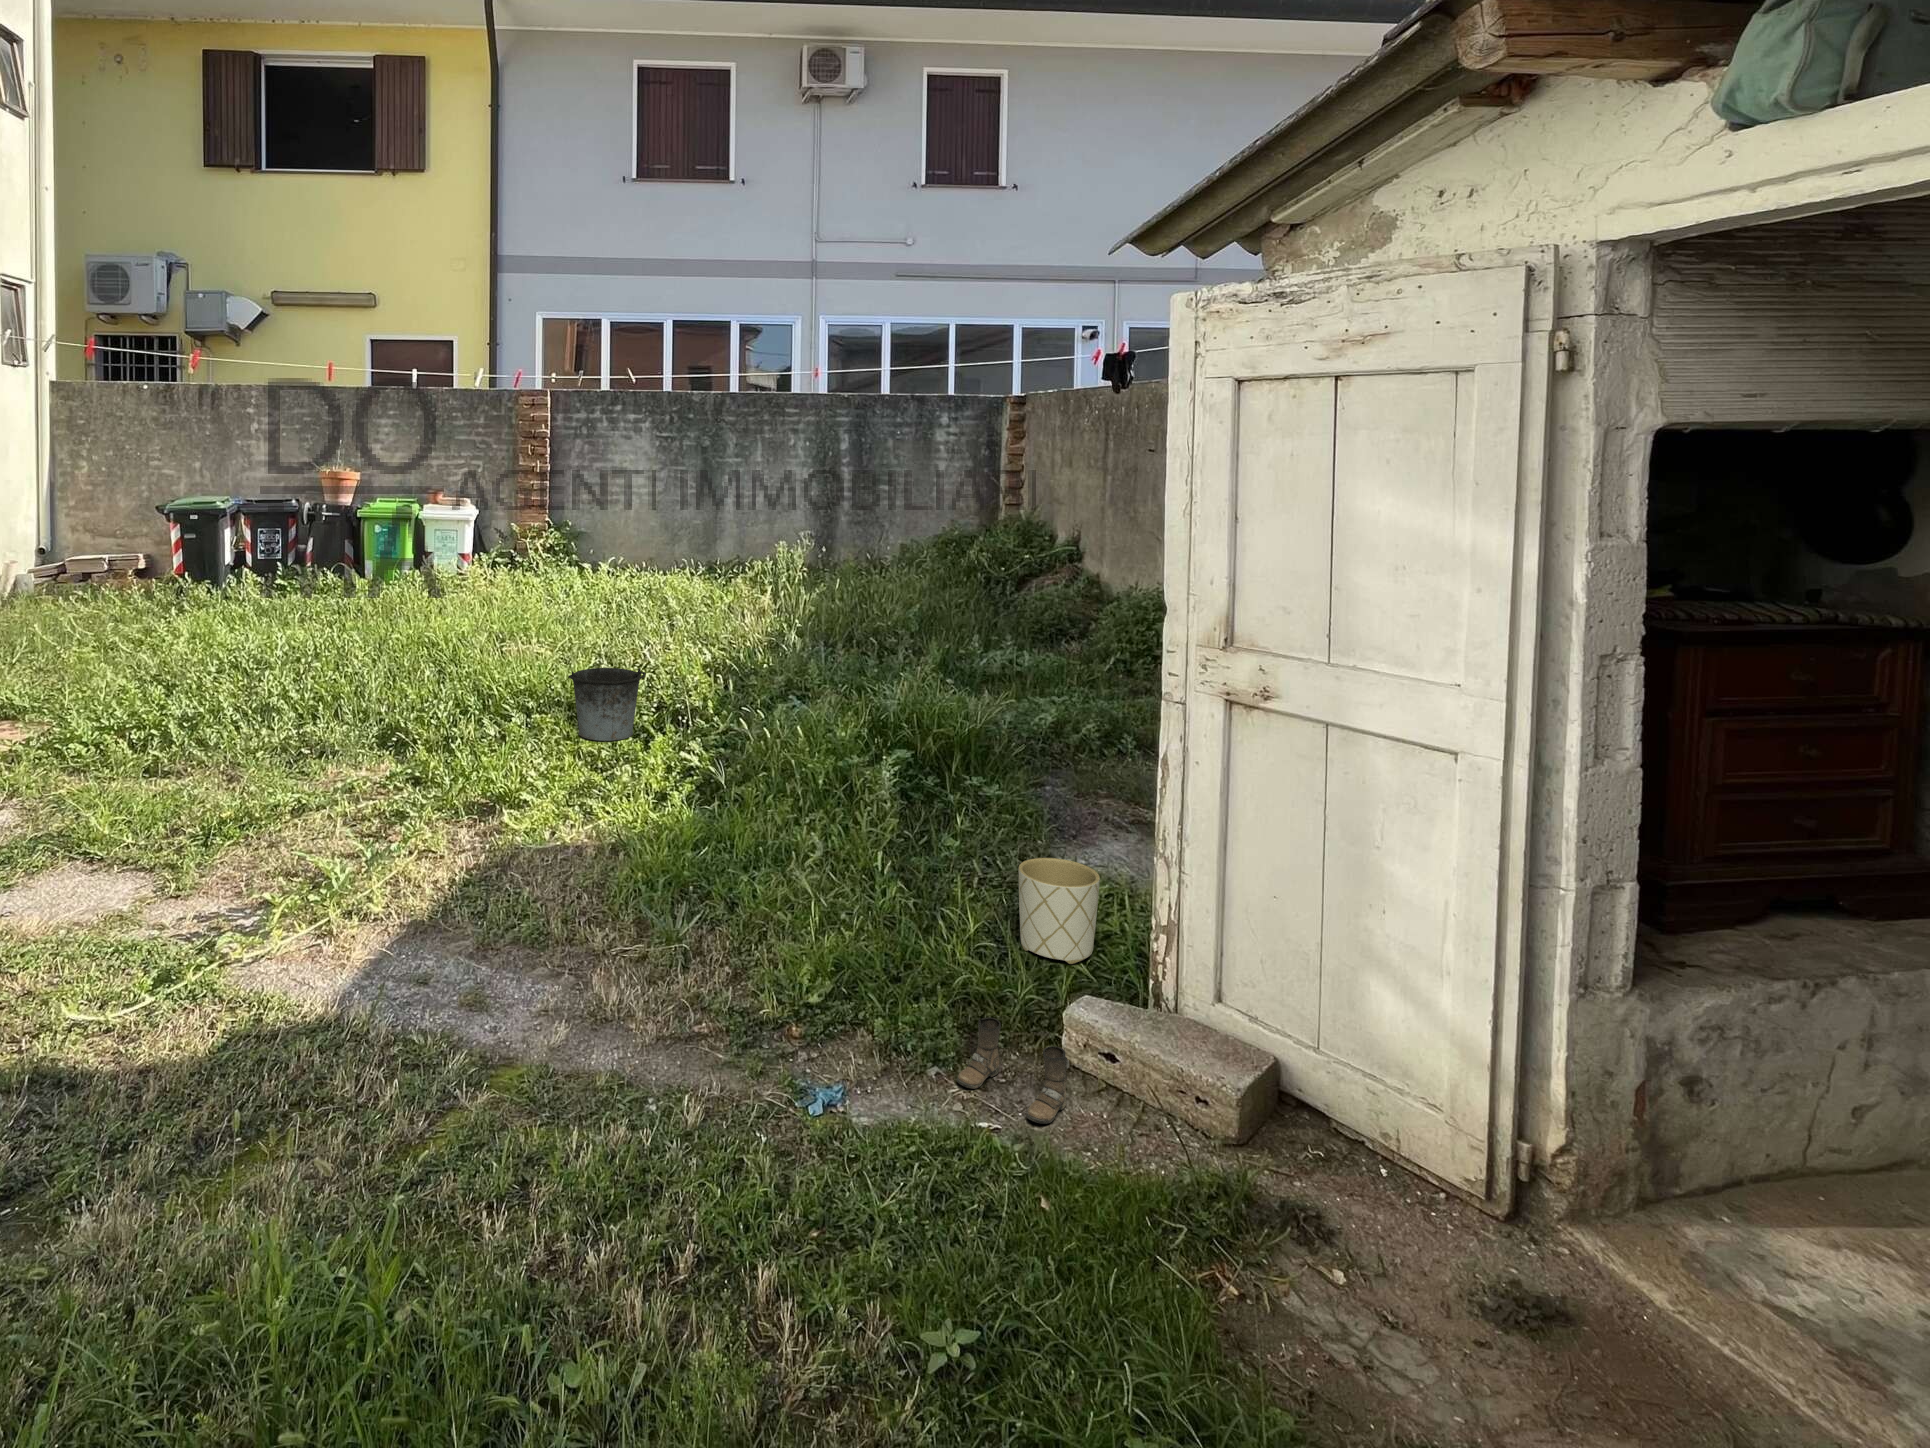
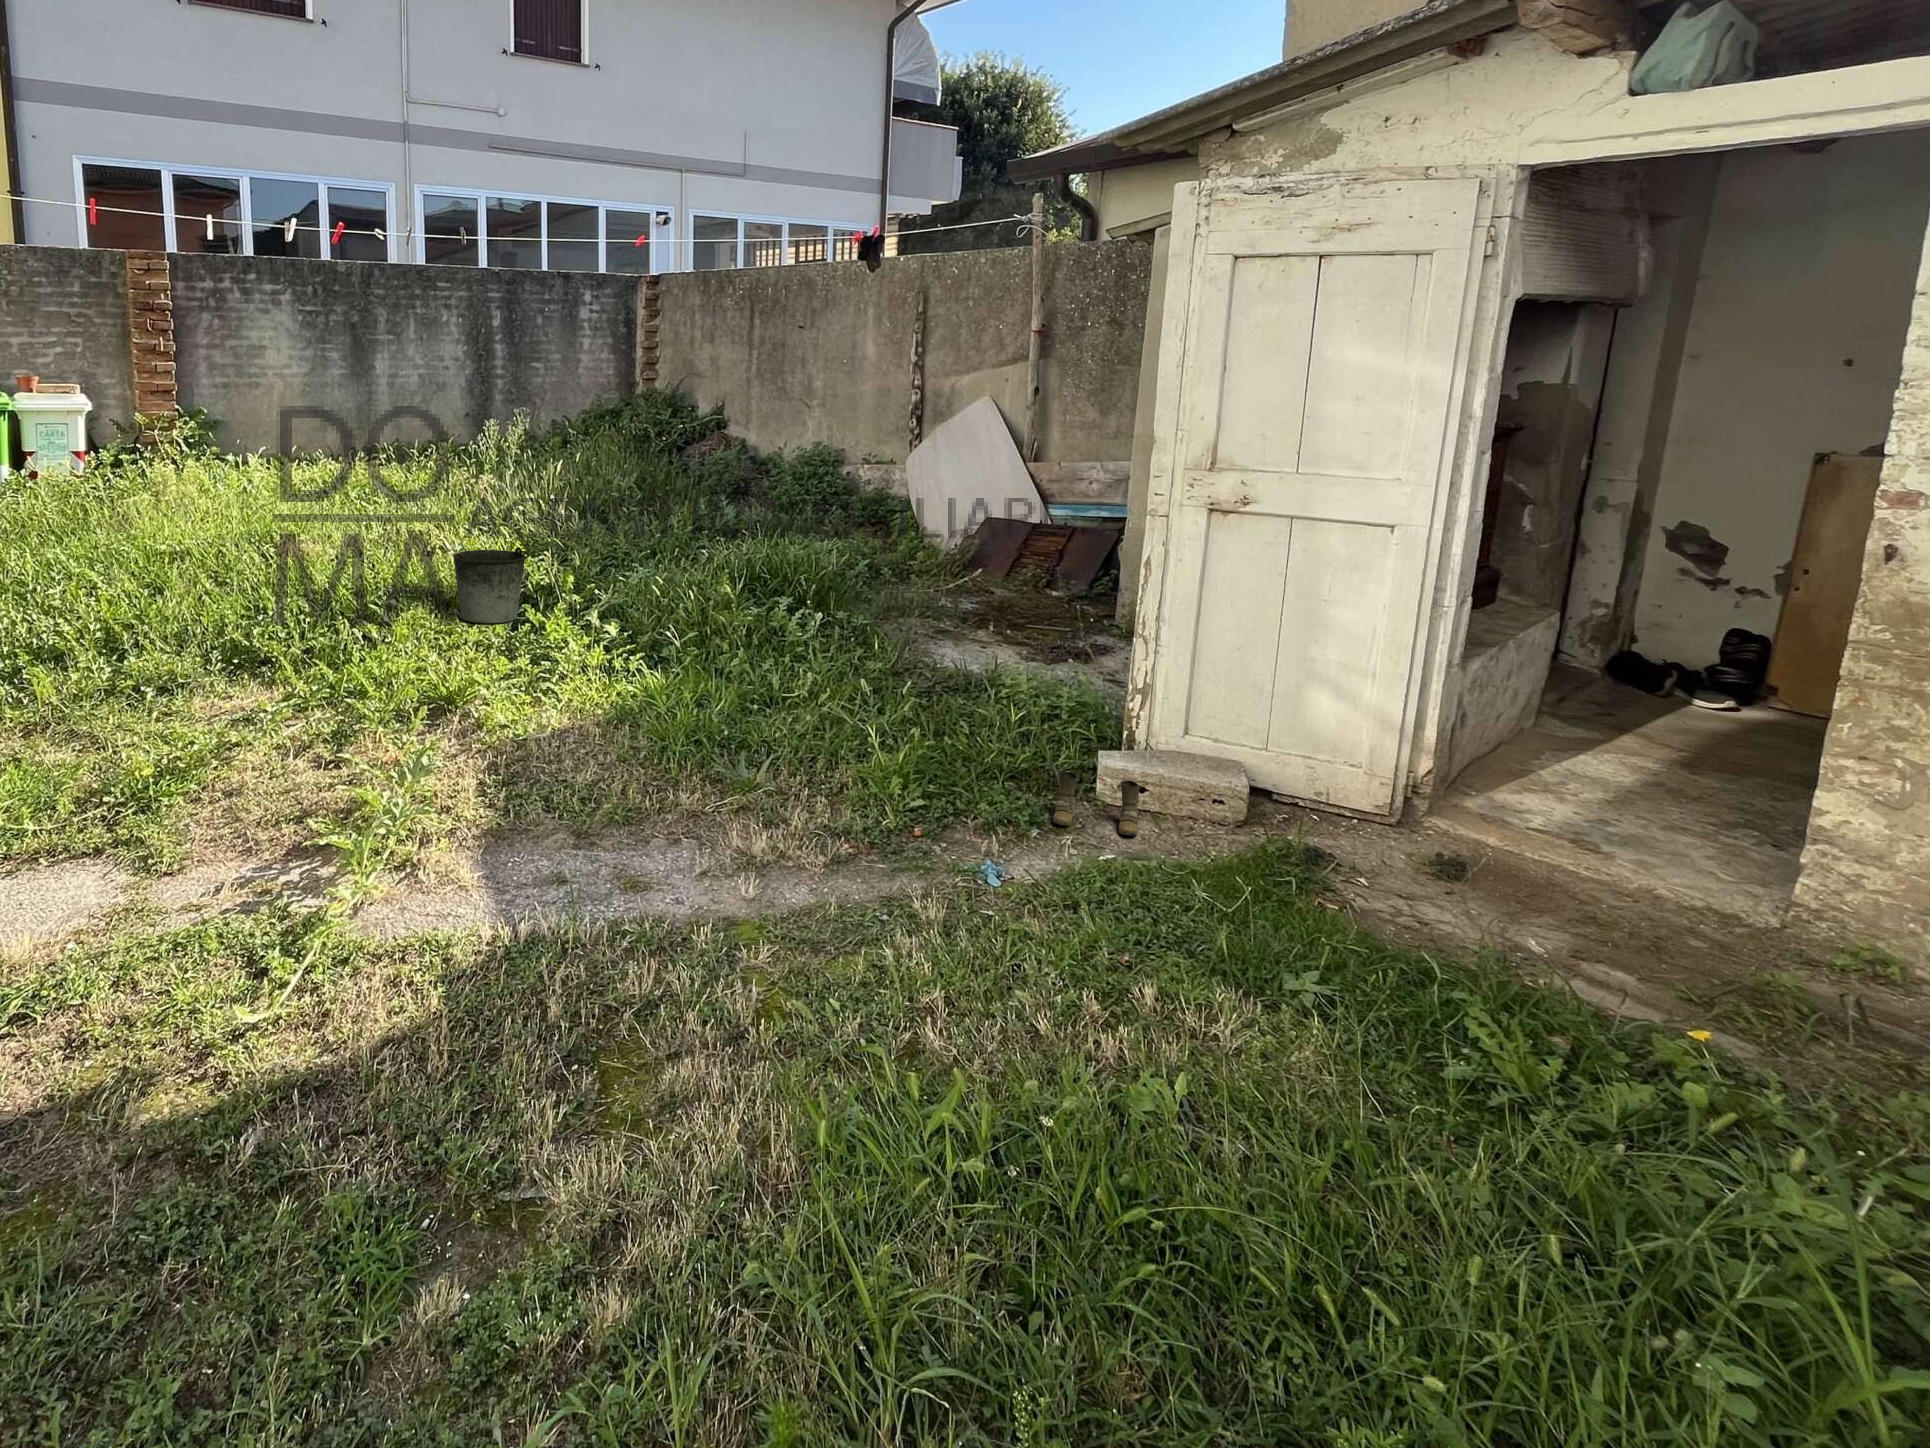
planter: present [1019,858,1100,964] -> none [1002,659,1068,738]

